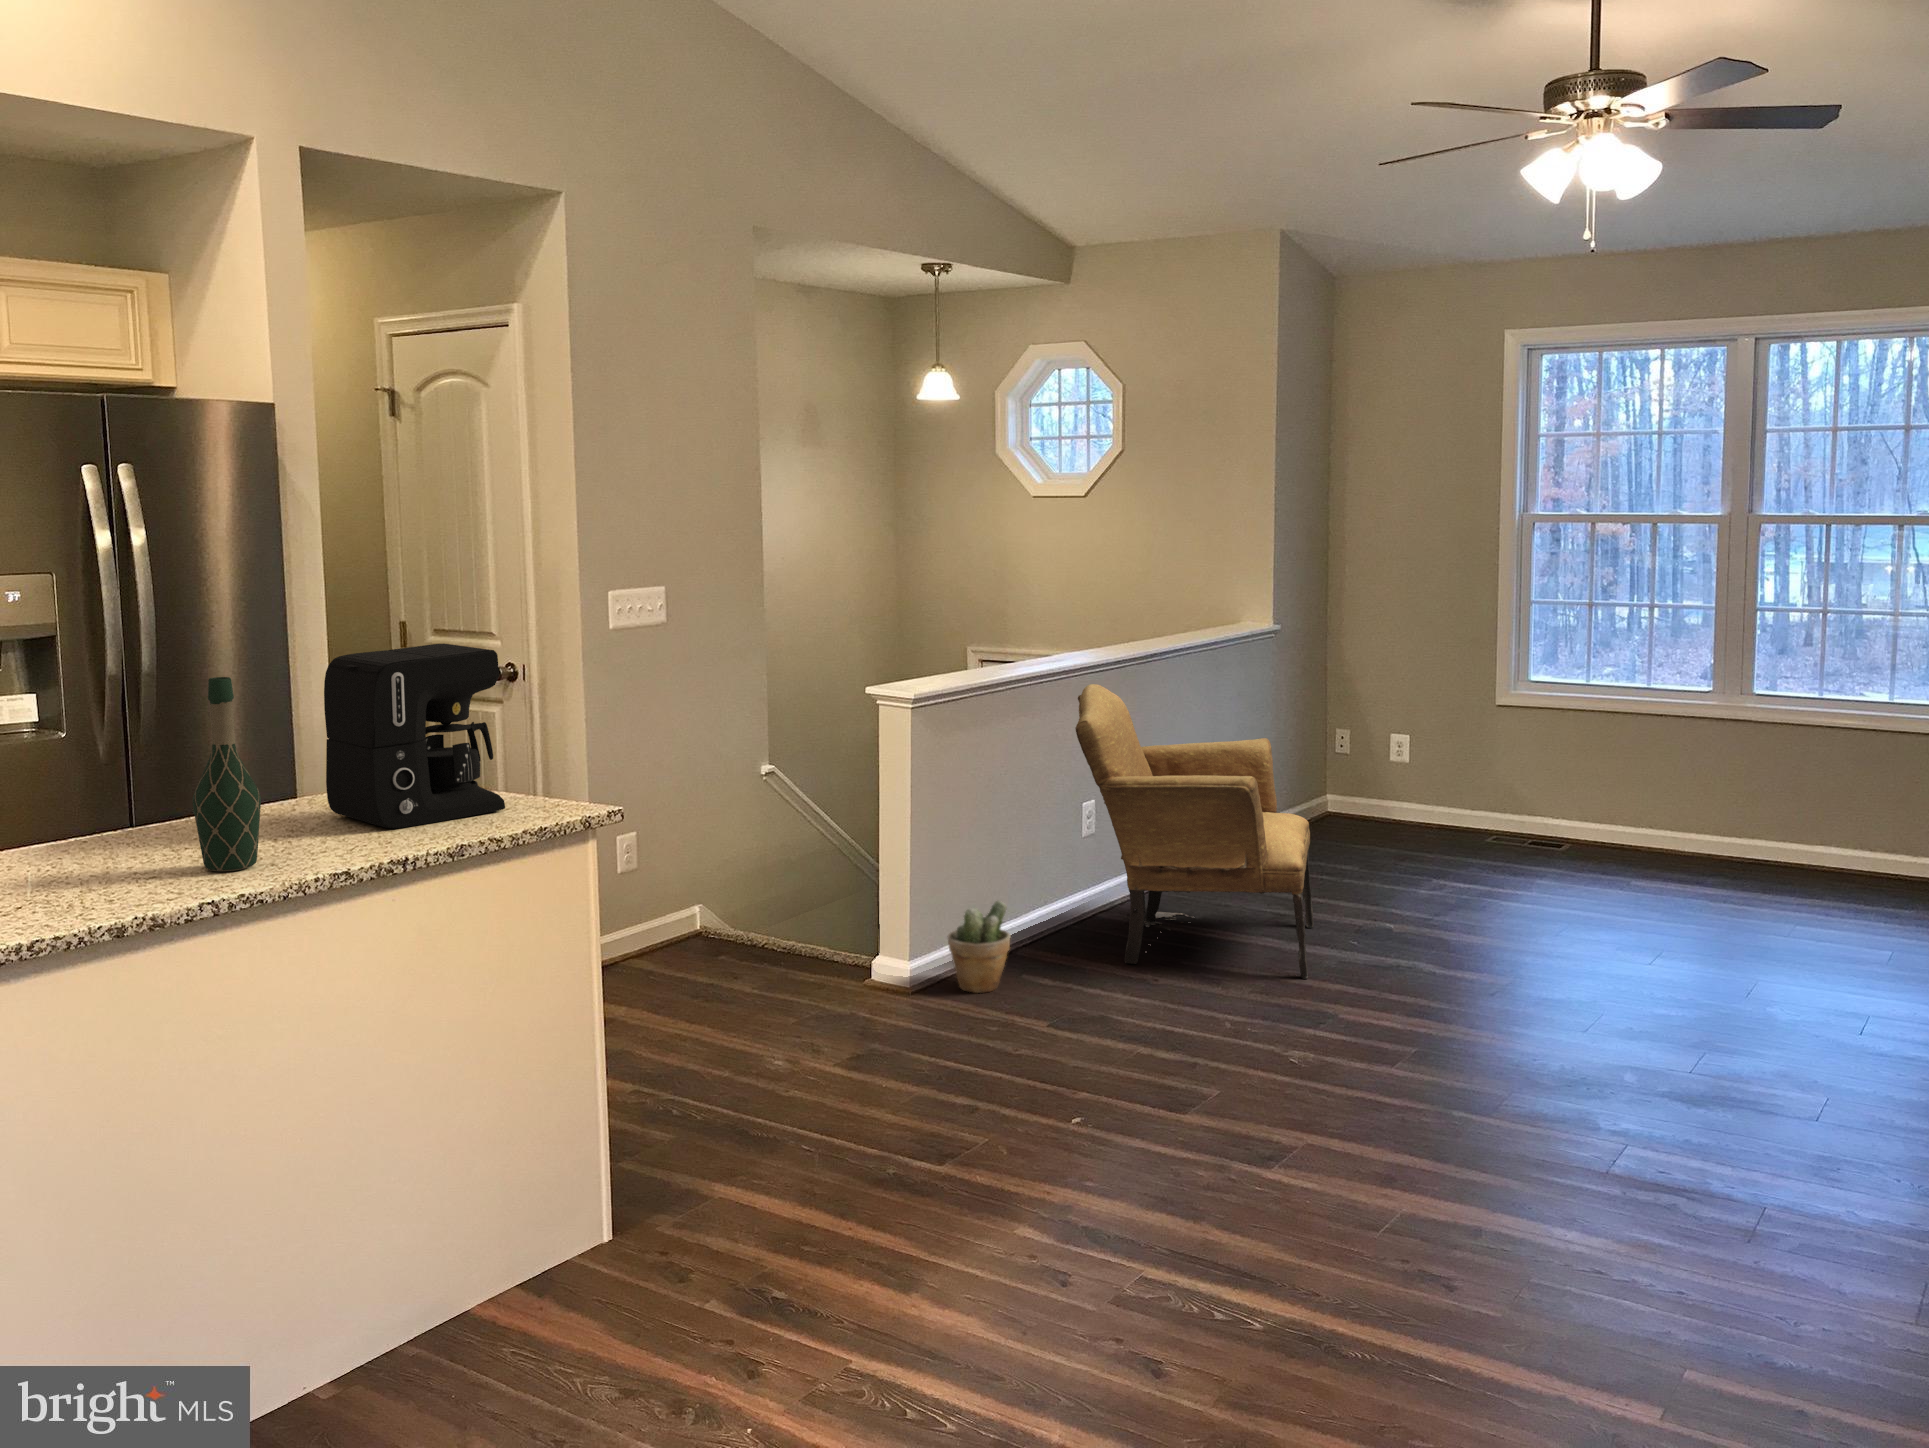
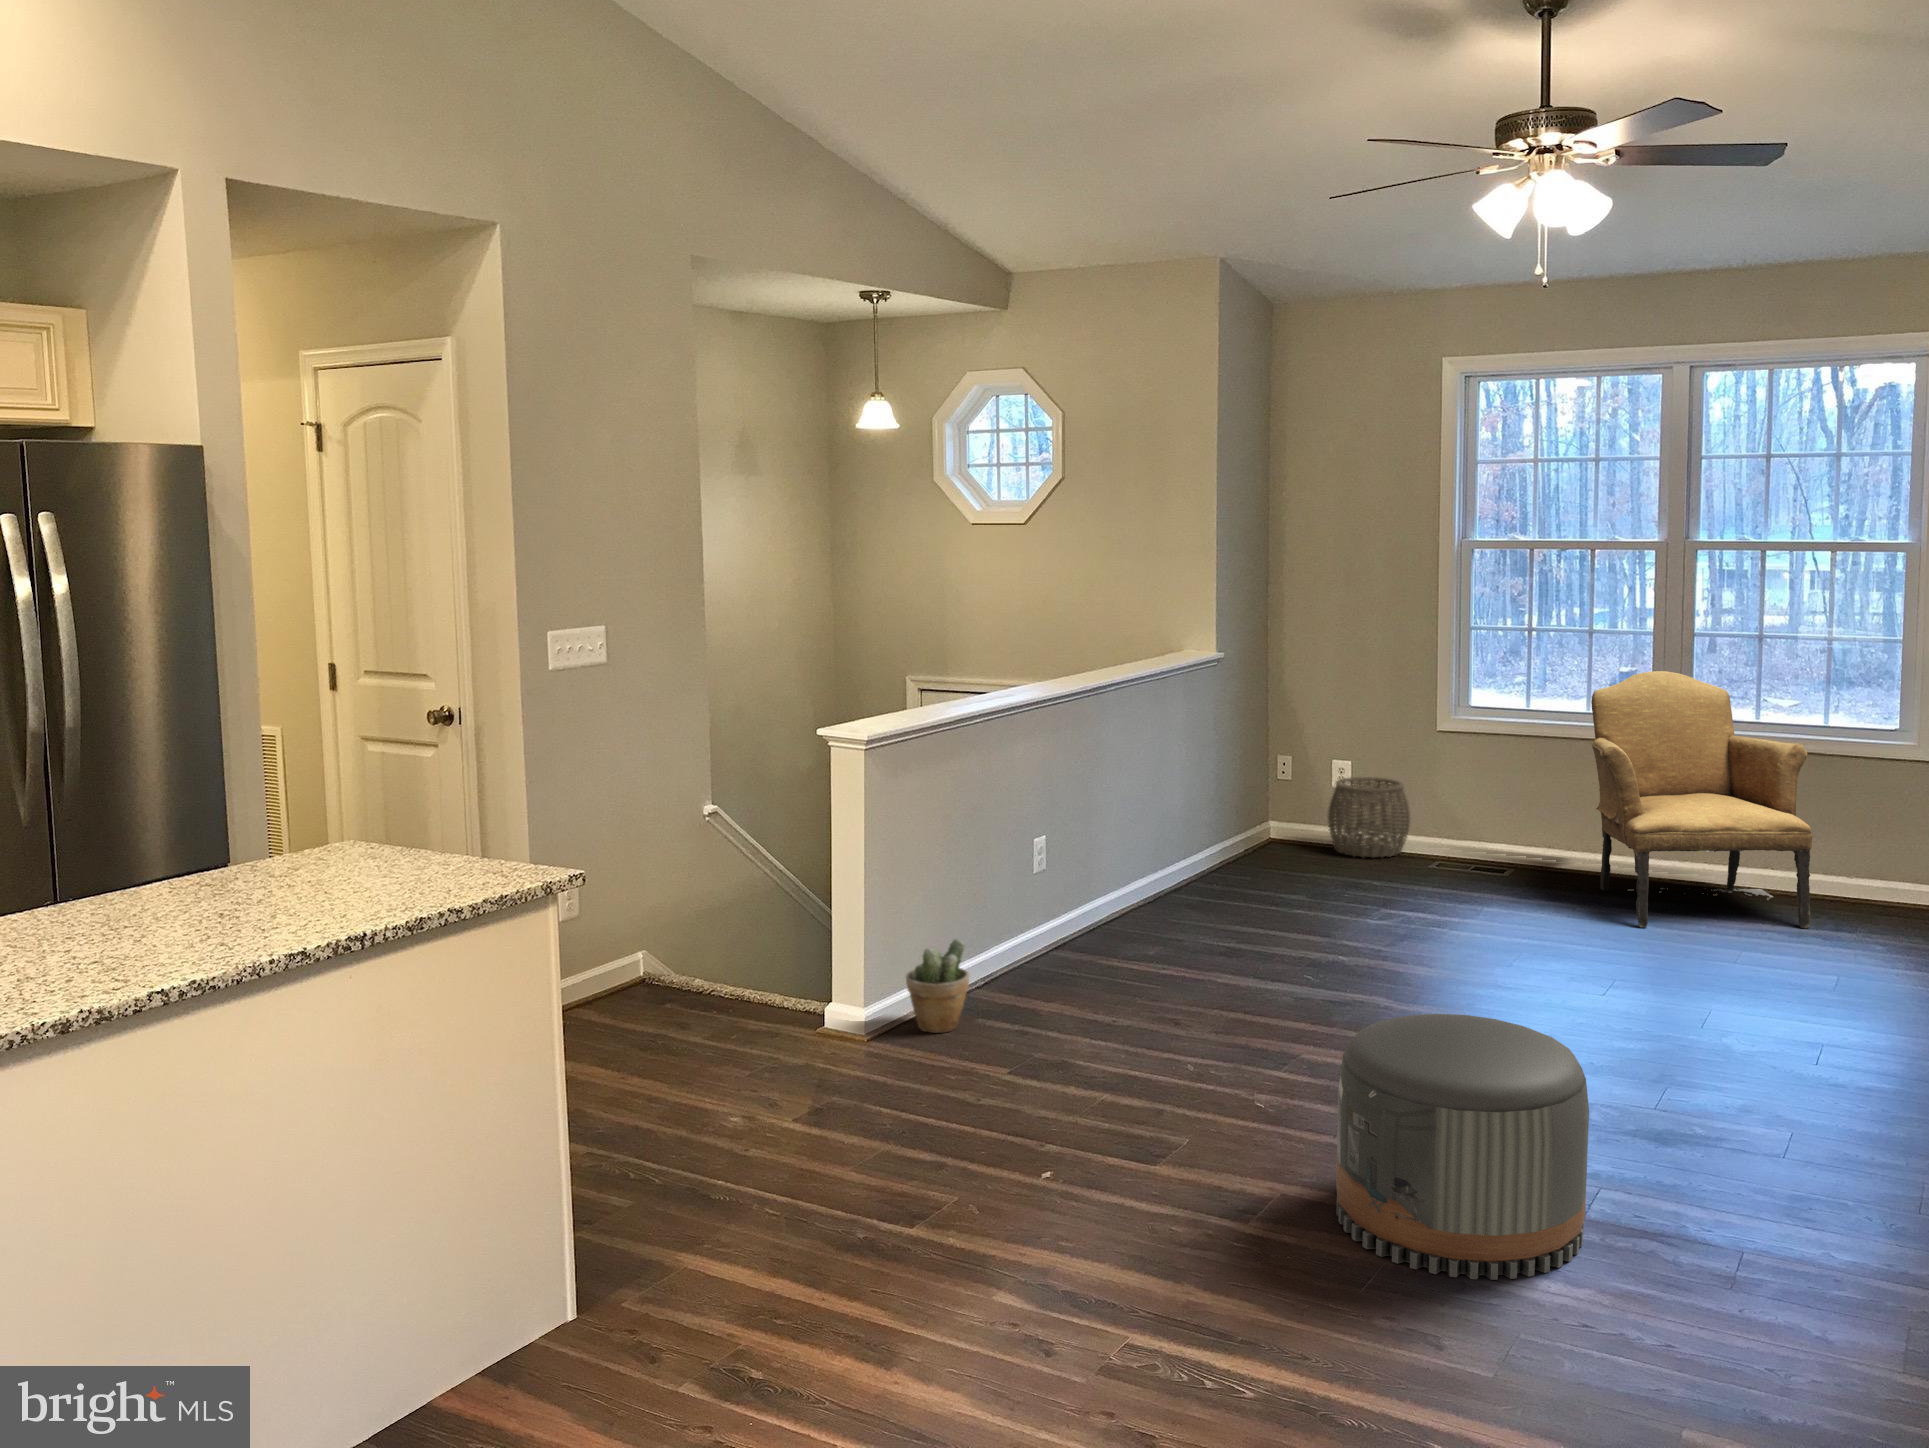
coffee maker: present [324,644,505,829] -> none [271,701,464,899]
wine bottle: present [193,677,261,871] -> none [136,748,210,954]
armchair: present [1075,684,1313,979] -> present [1591,671,1812,928]
woven basket: none [1386,756,1471,838] -> present [1328,777,1410,858]
pouf: none [1358,976,1611,1236] -> present [1336,1014,1589,1280]

